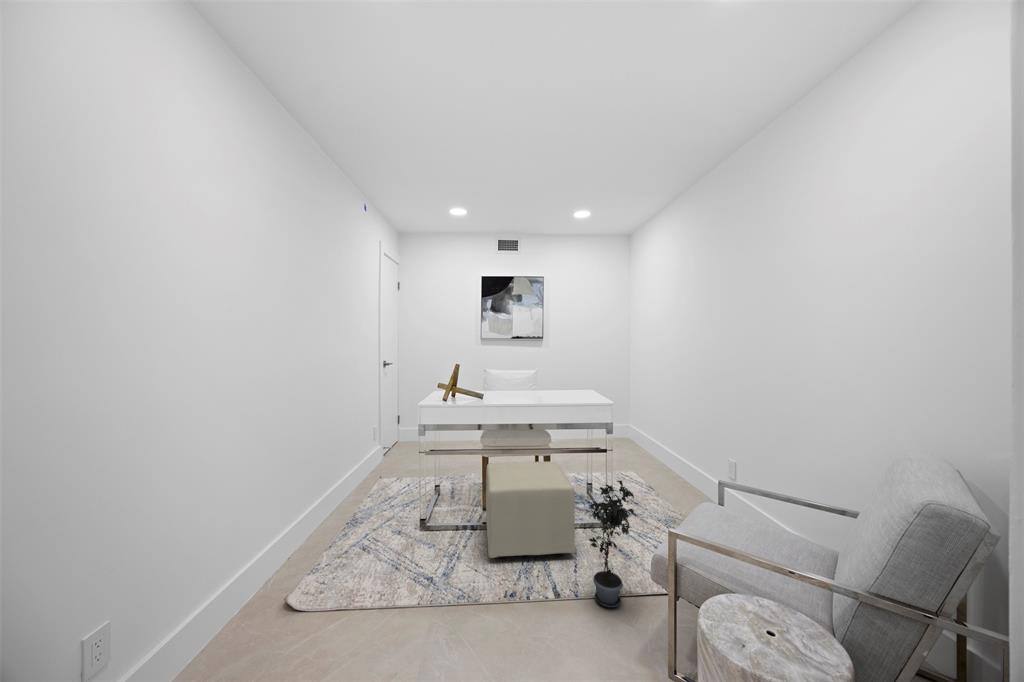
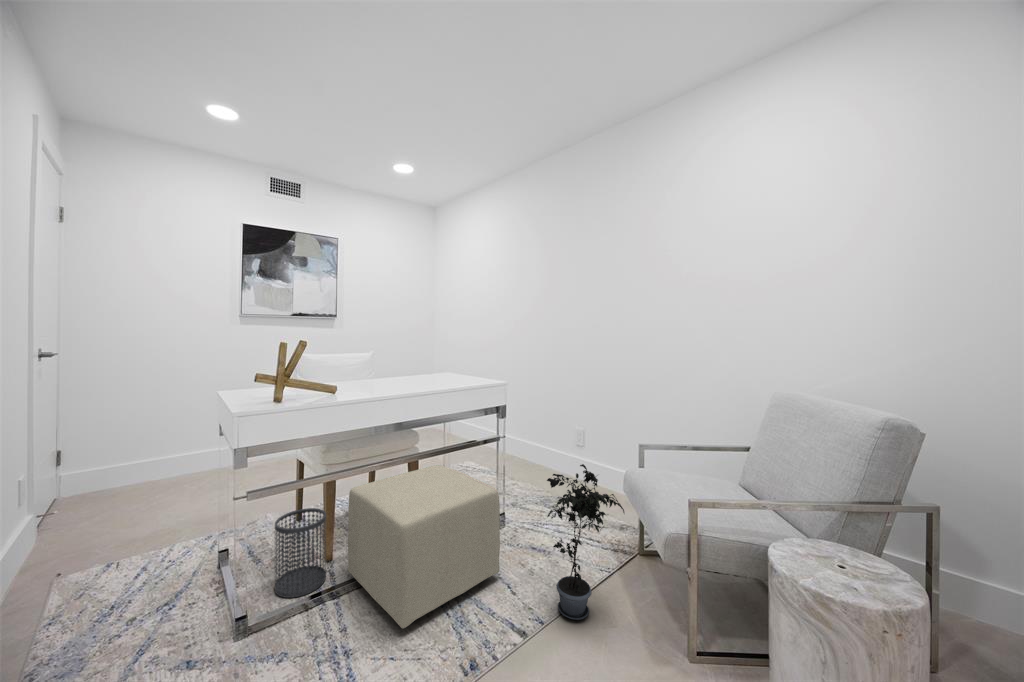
wastebasket: none [449,471,478,523] -> present [275,508,326,598]

